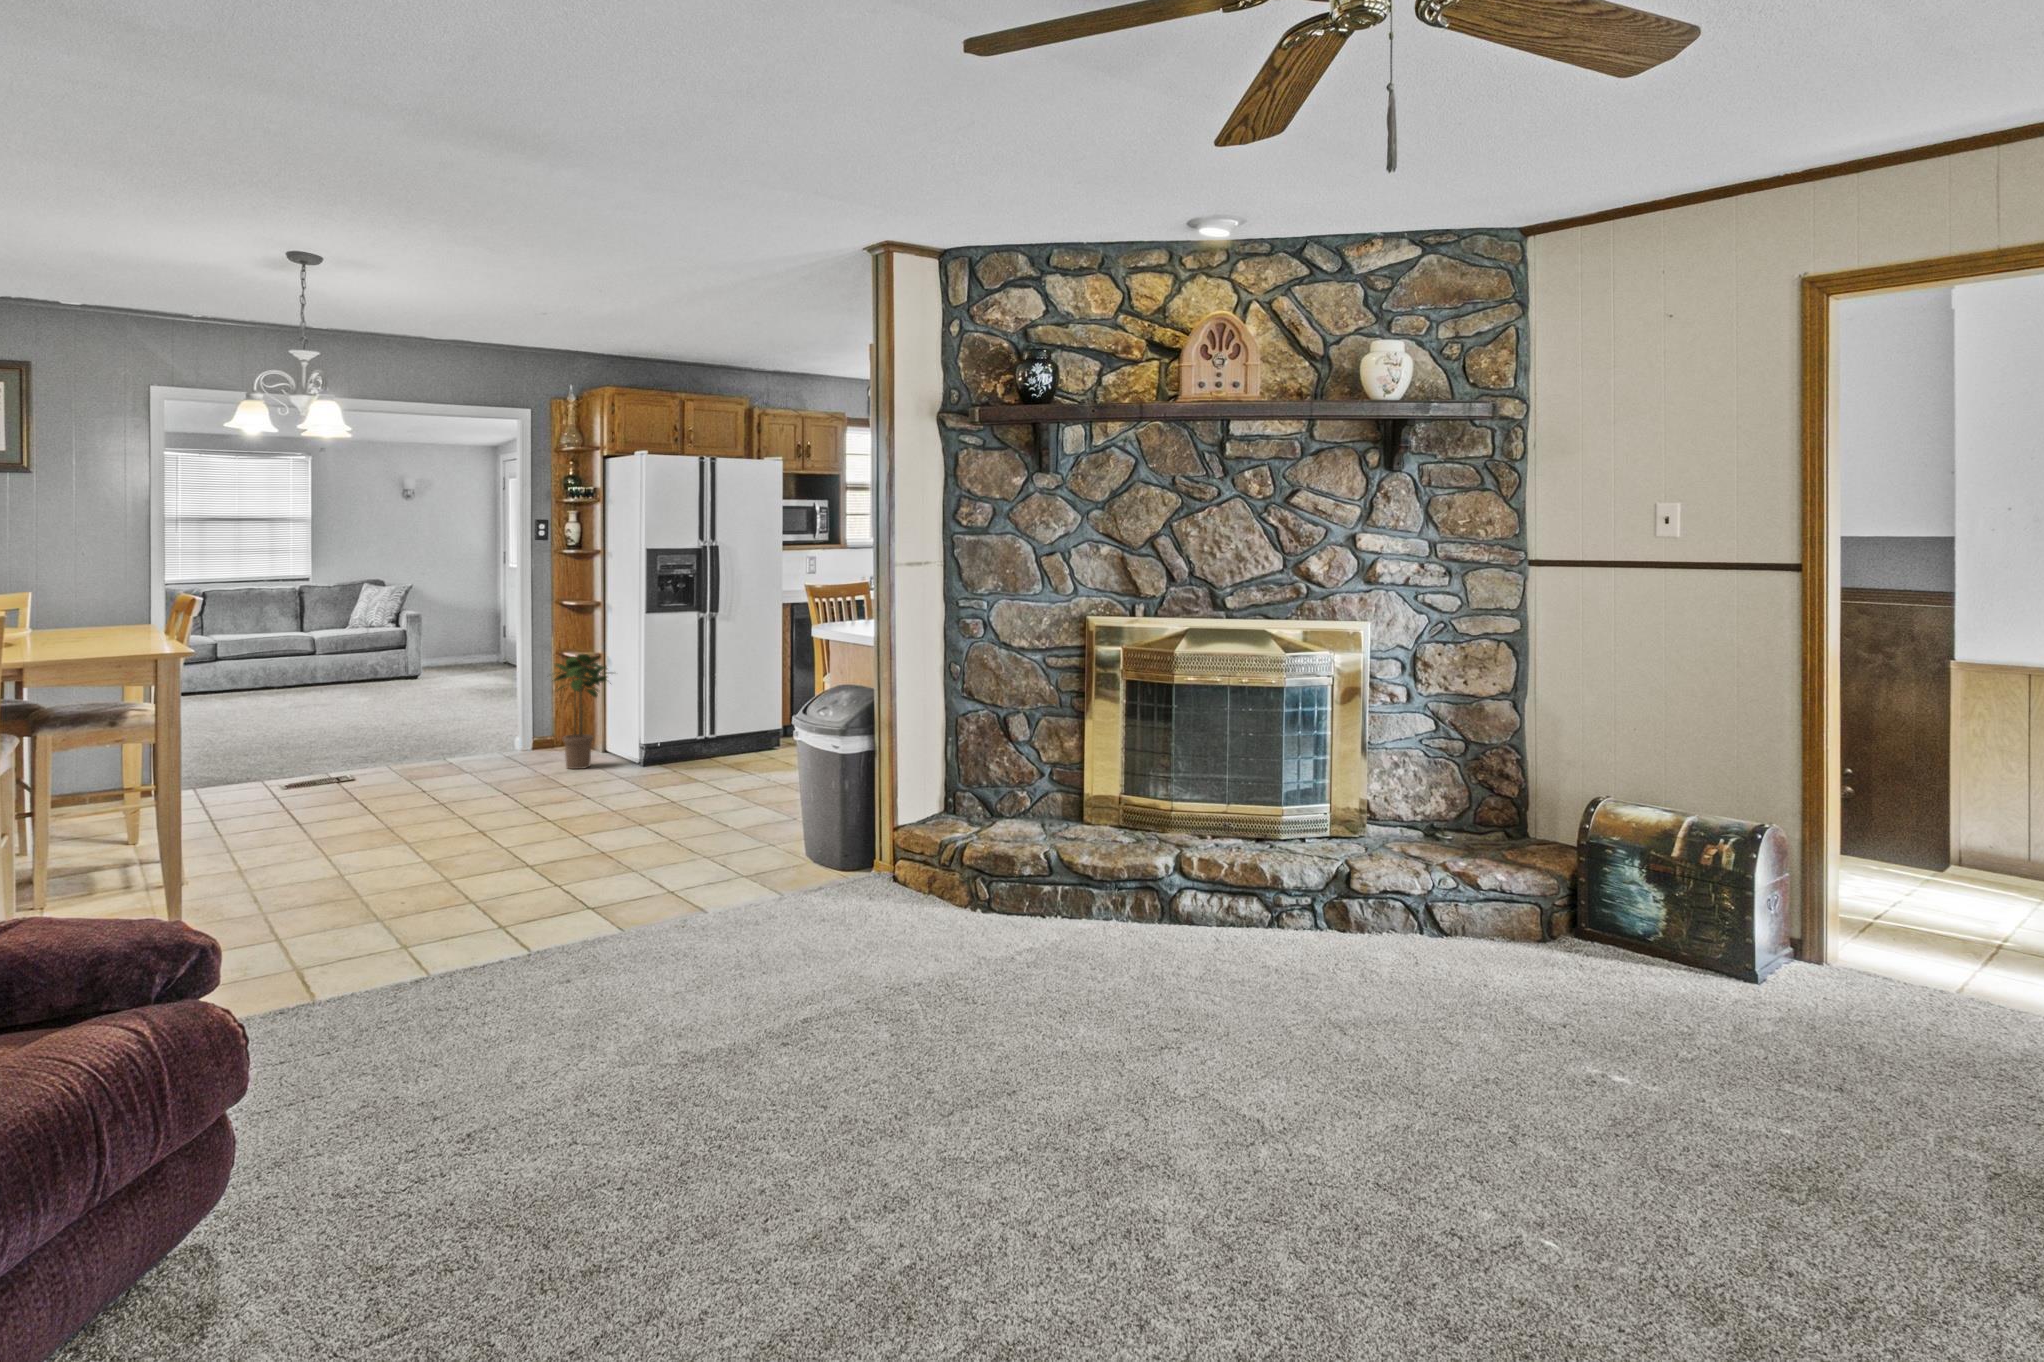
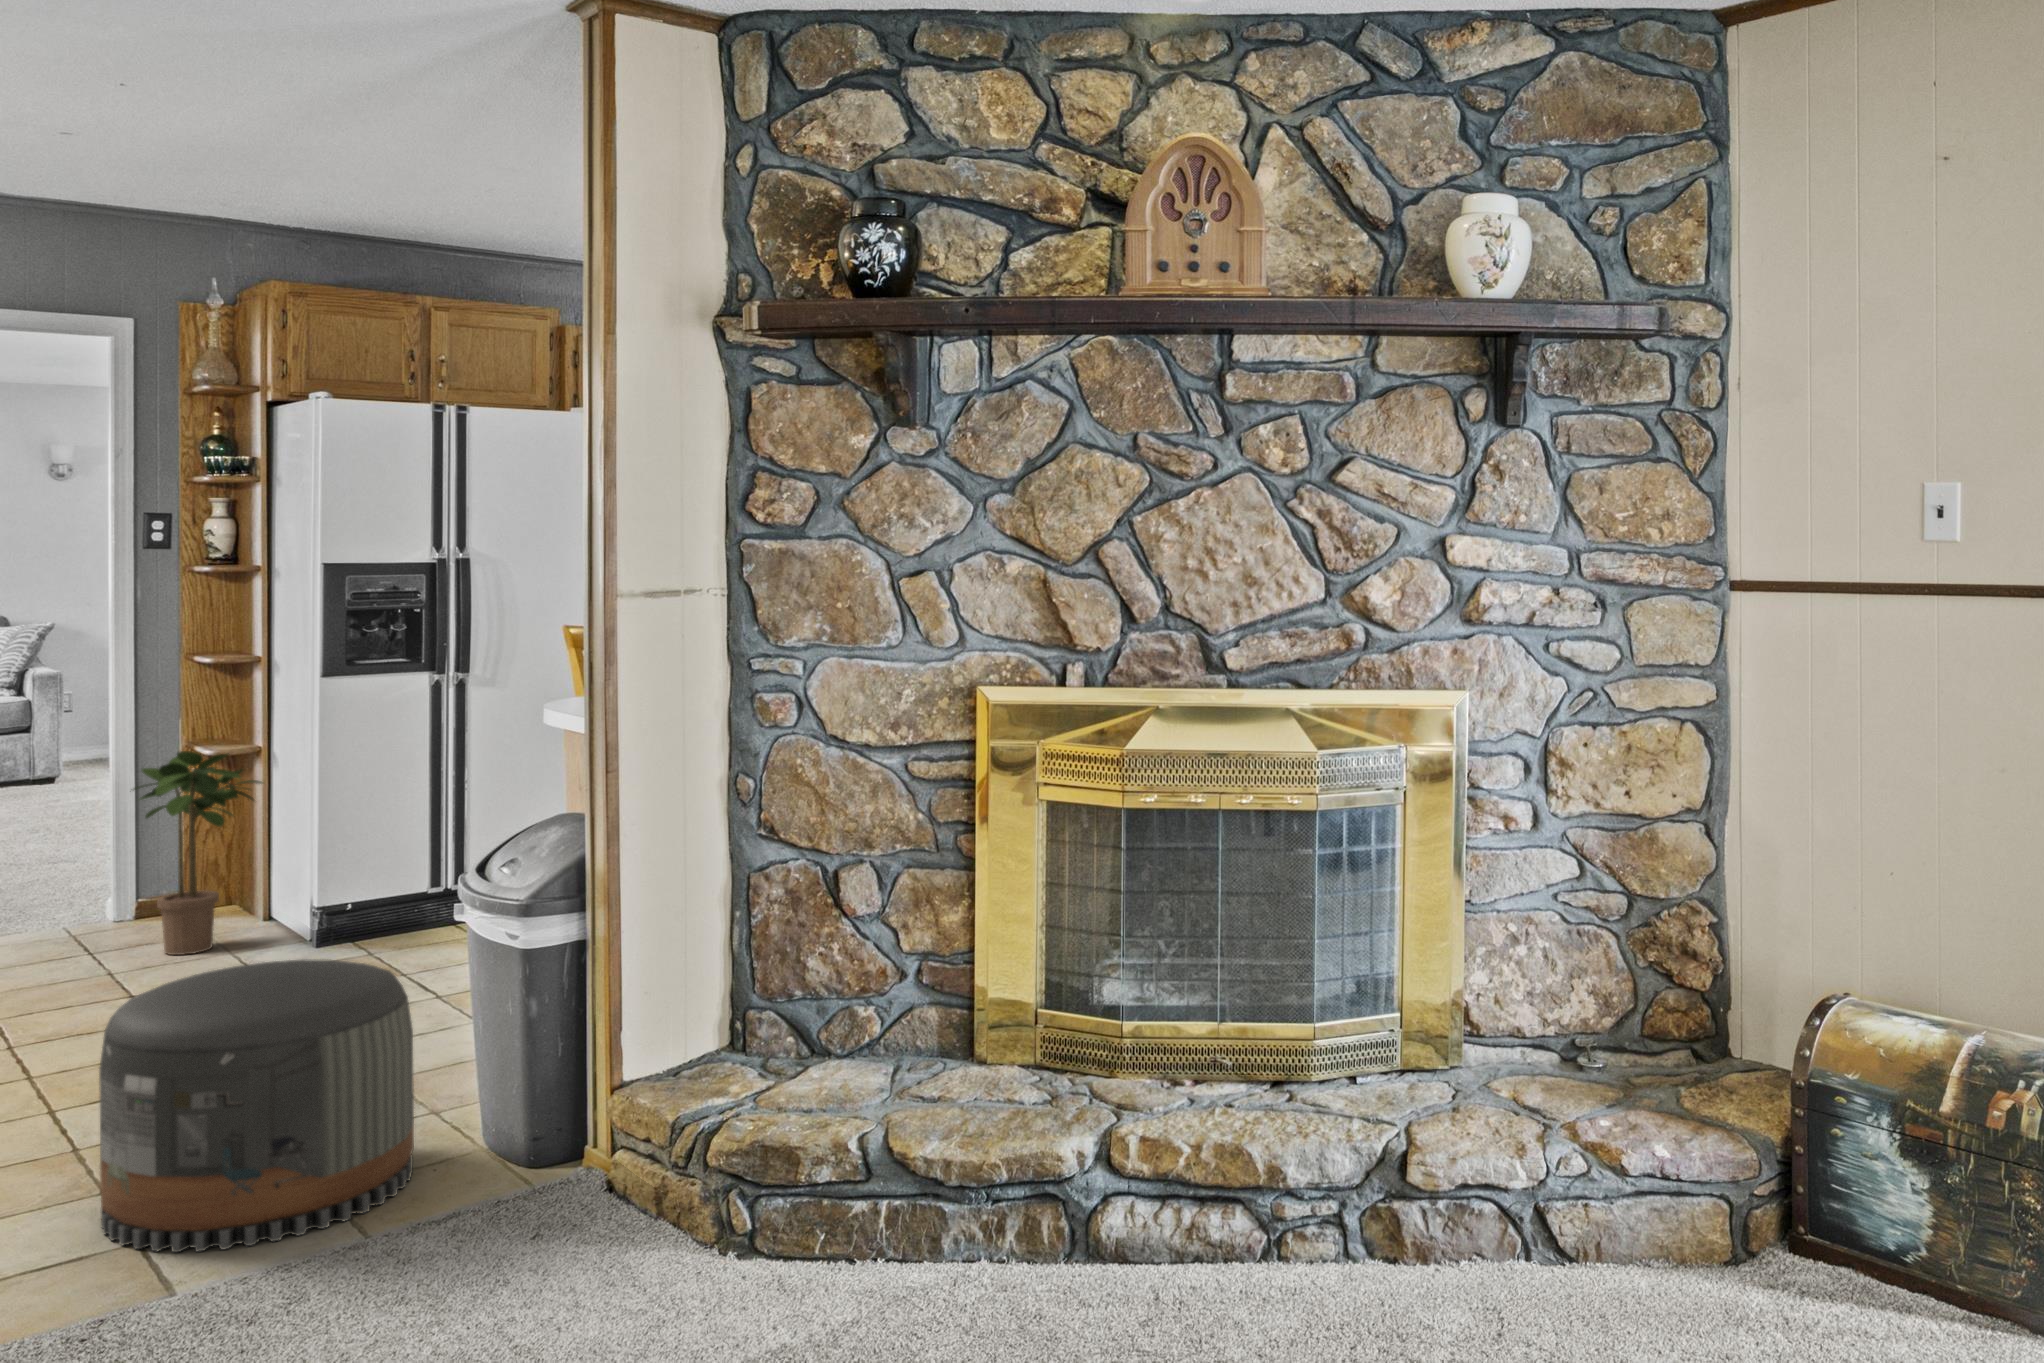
pouf: none [643,757,787,899] -> present [99,959,414,1252]

